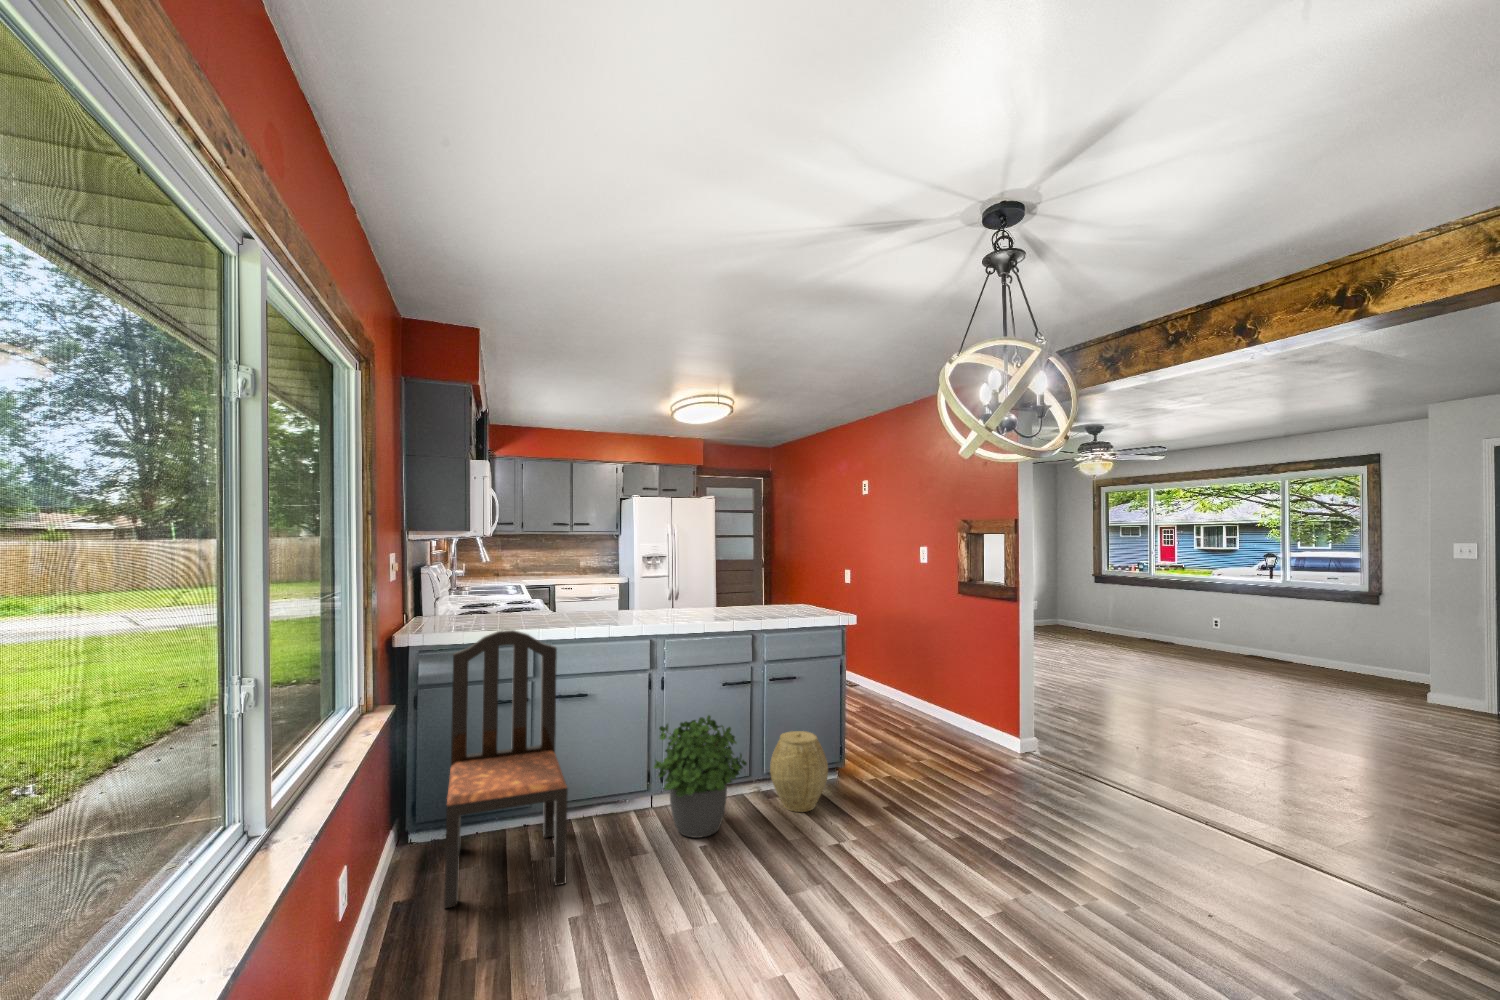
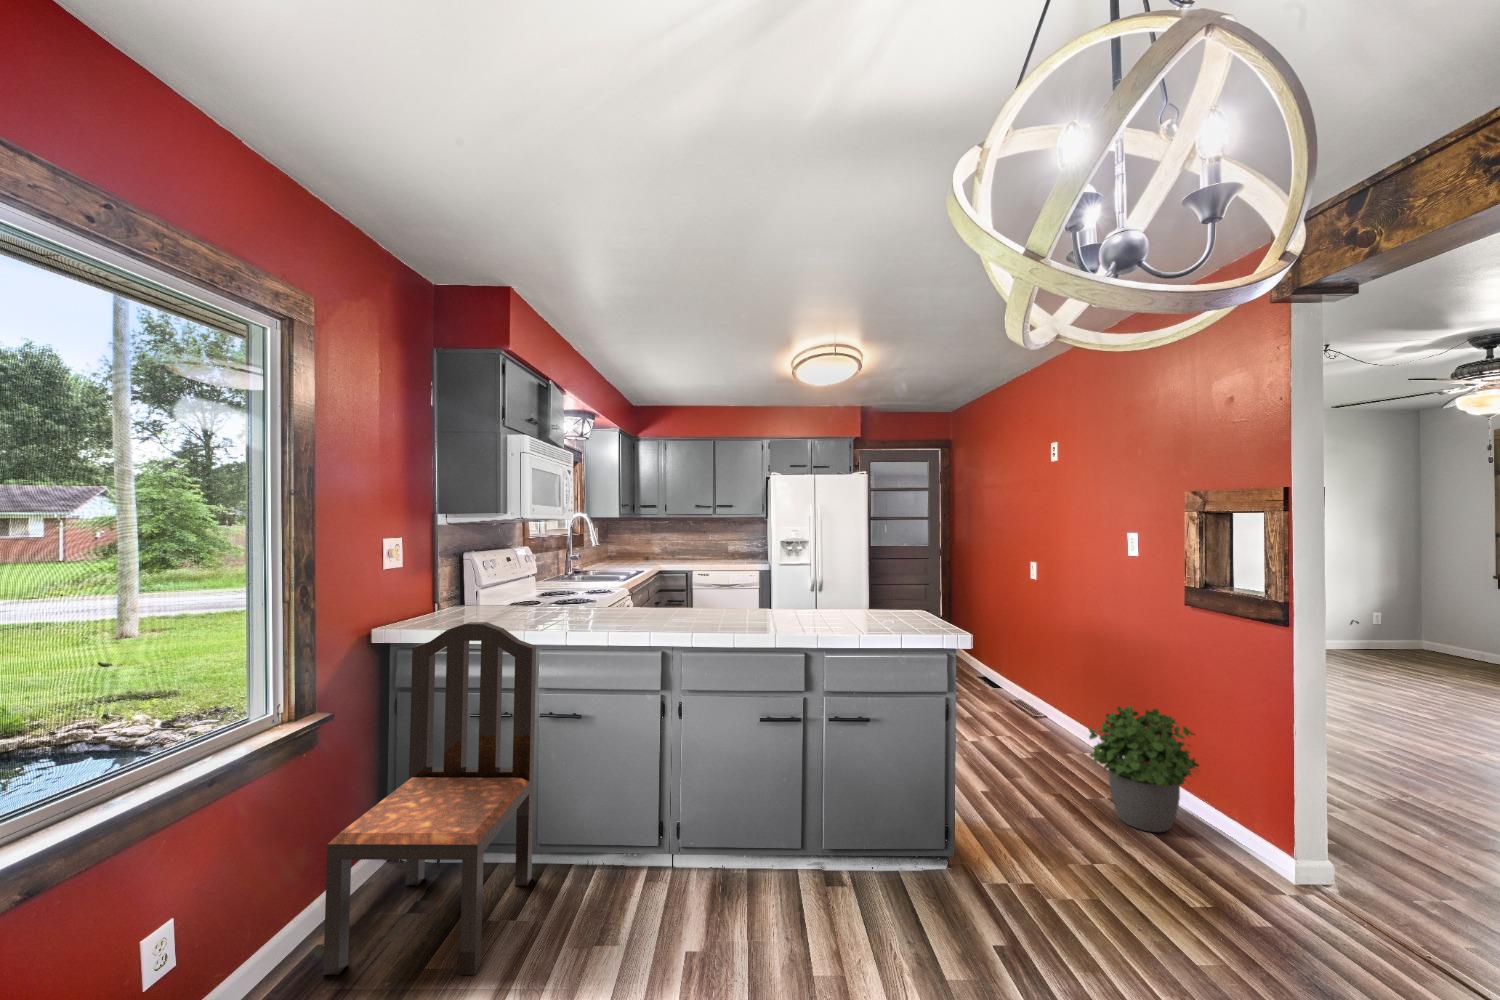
potted plant: present [654,715,747,838] -> present [1089,706,1199,832]
woven basket: present [770,731,828,812] -> none [819,796,906,925]

